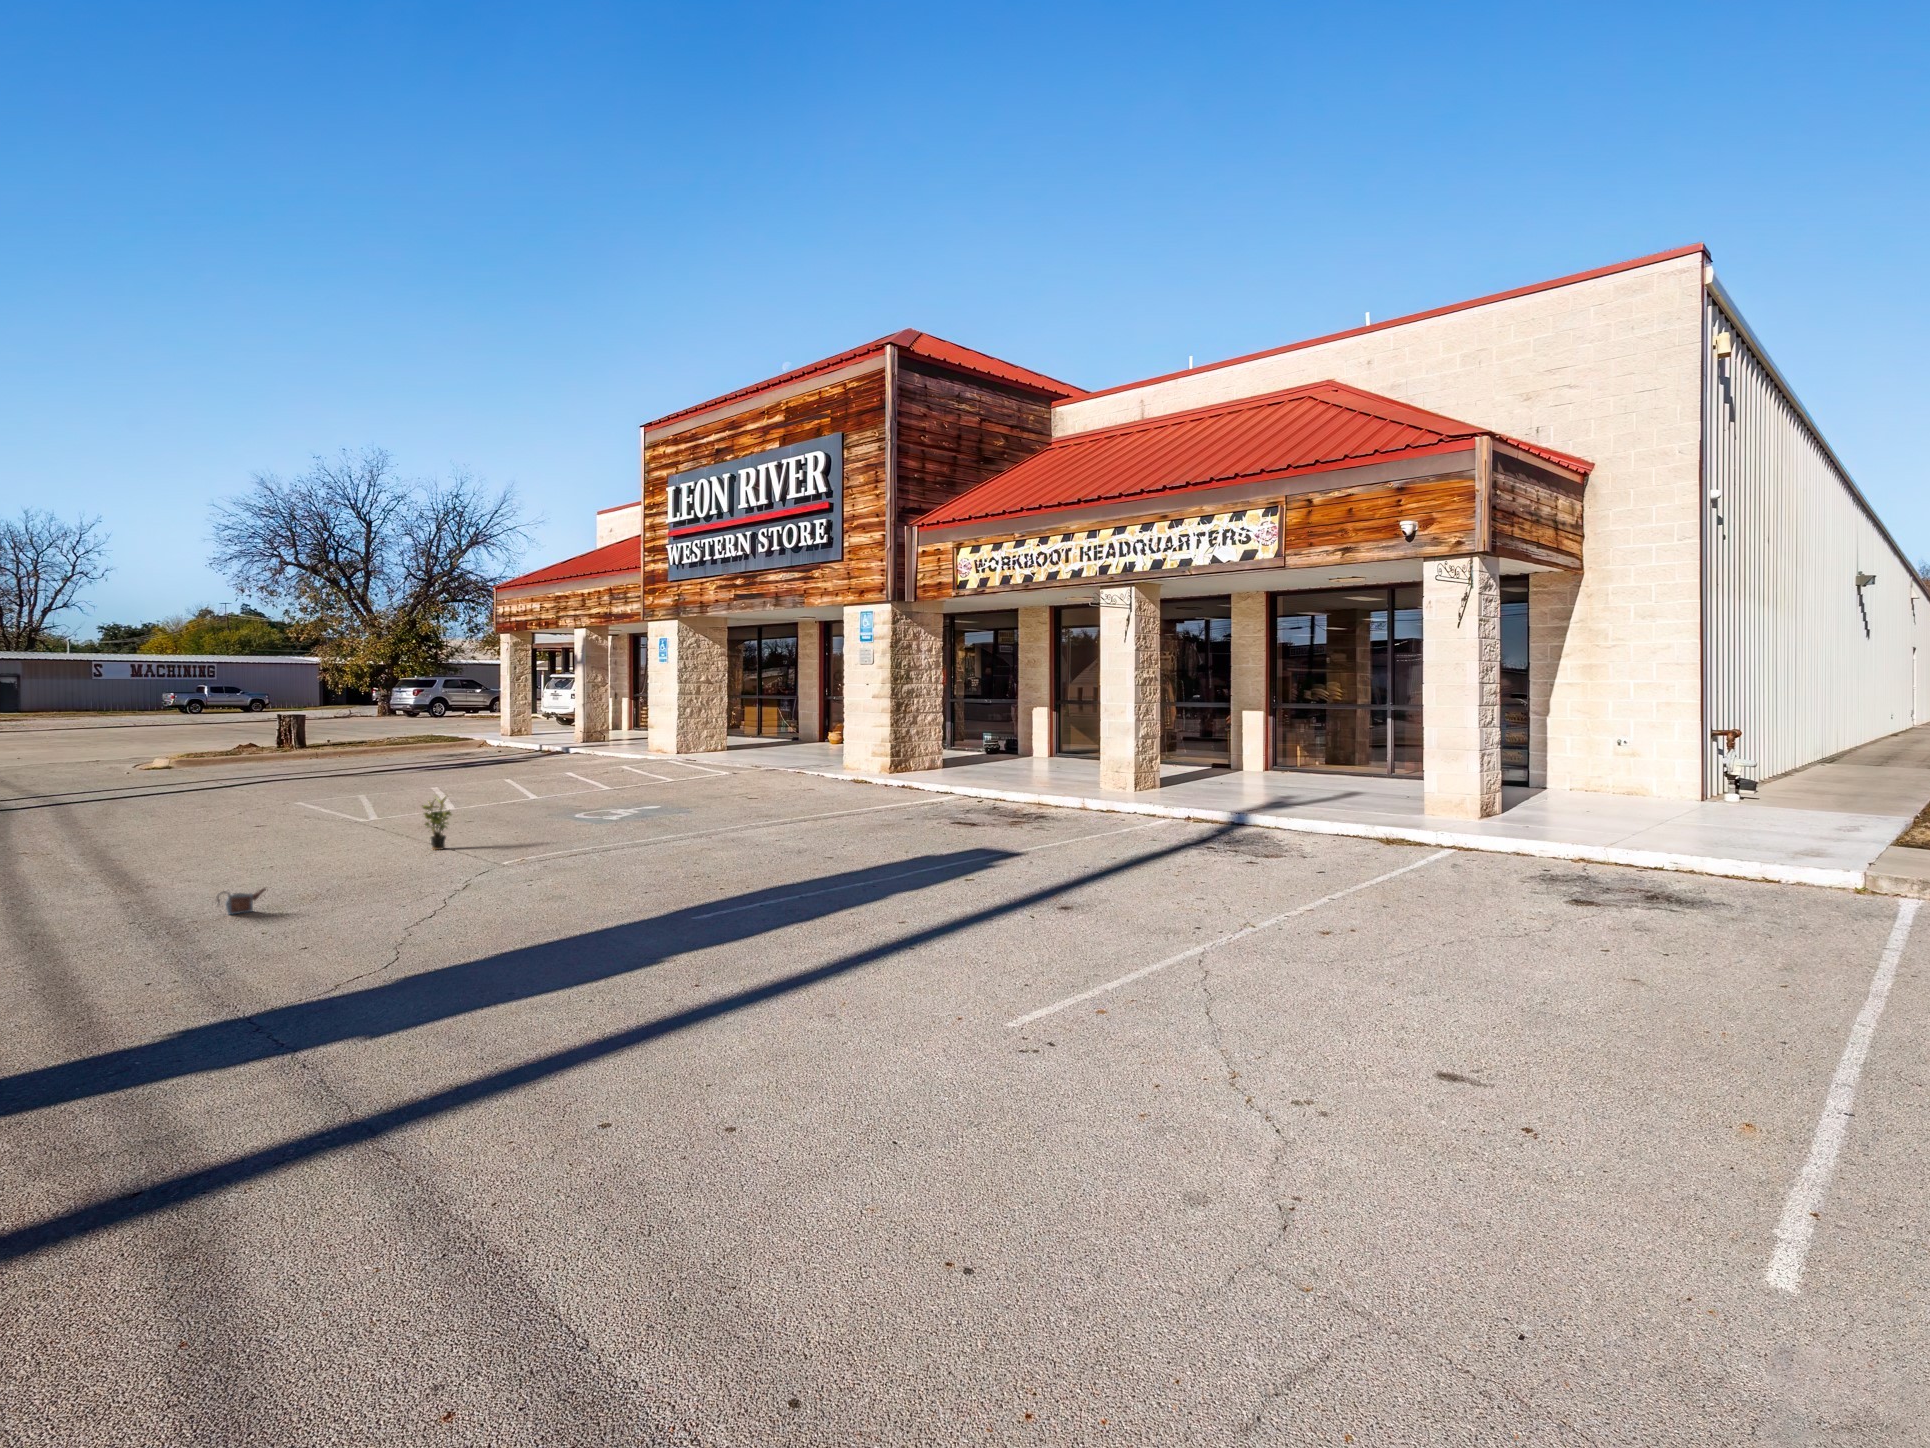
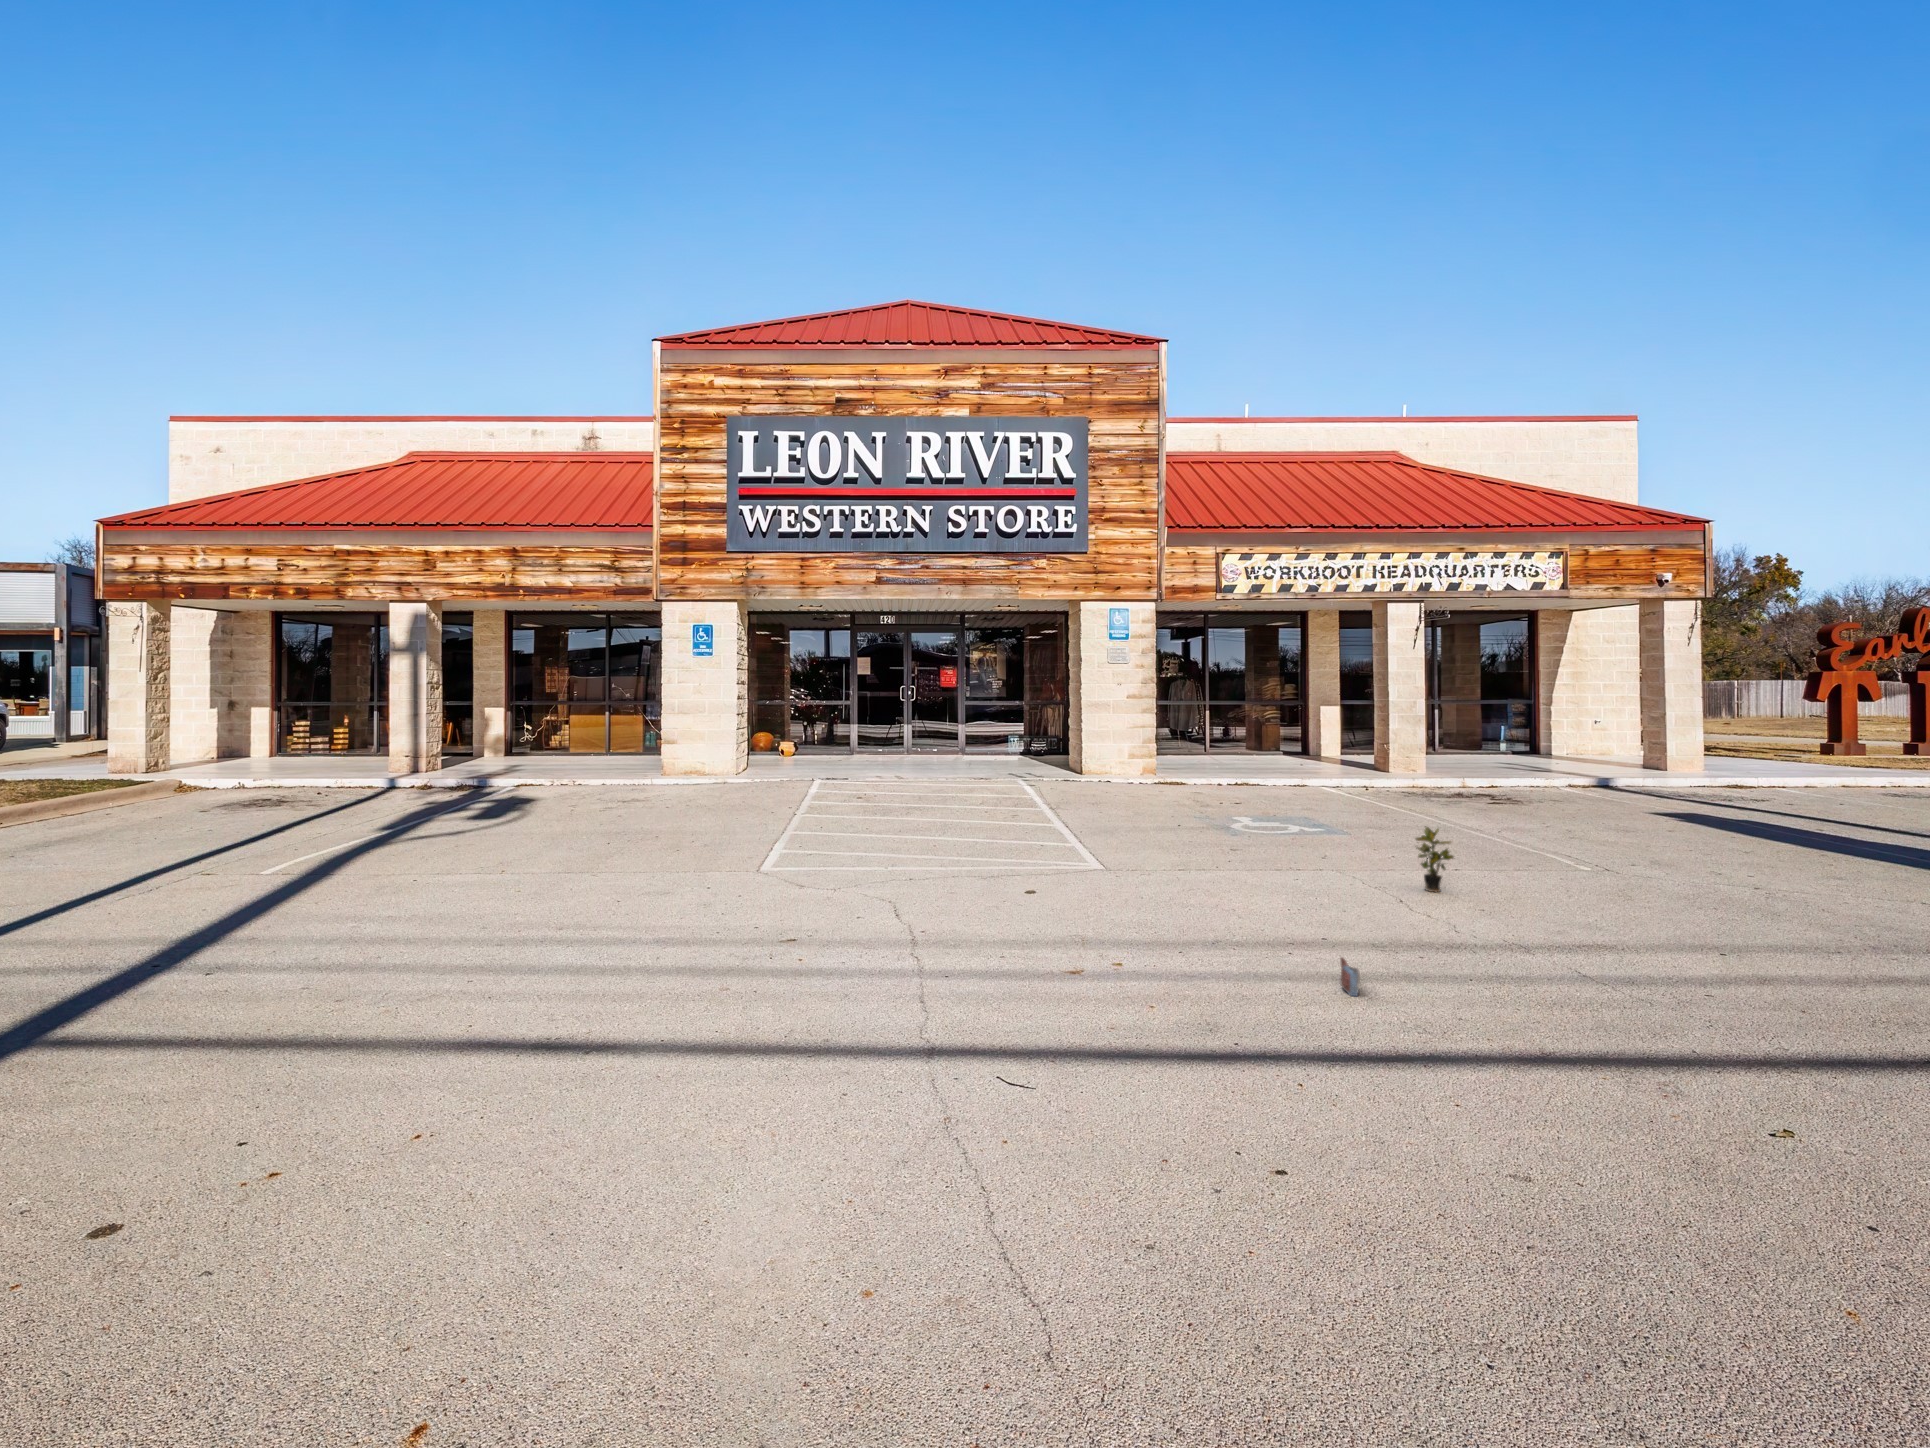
watering can: present [216,888,266,915] -> present [1341,957,1360,996]

